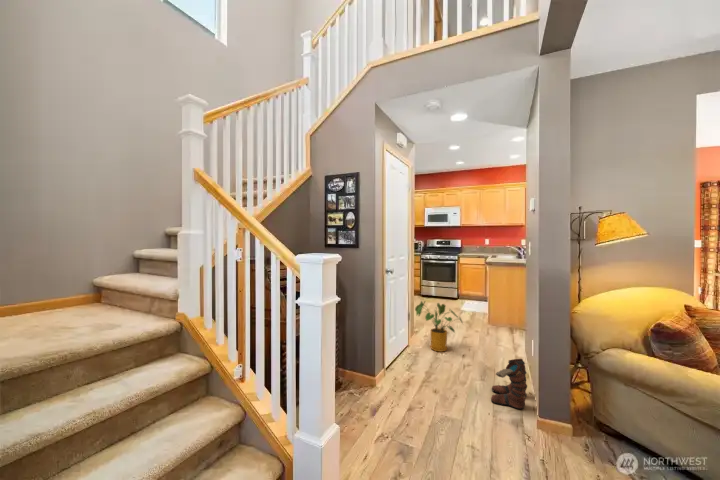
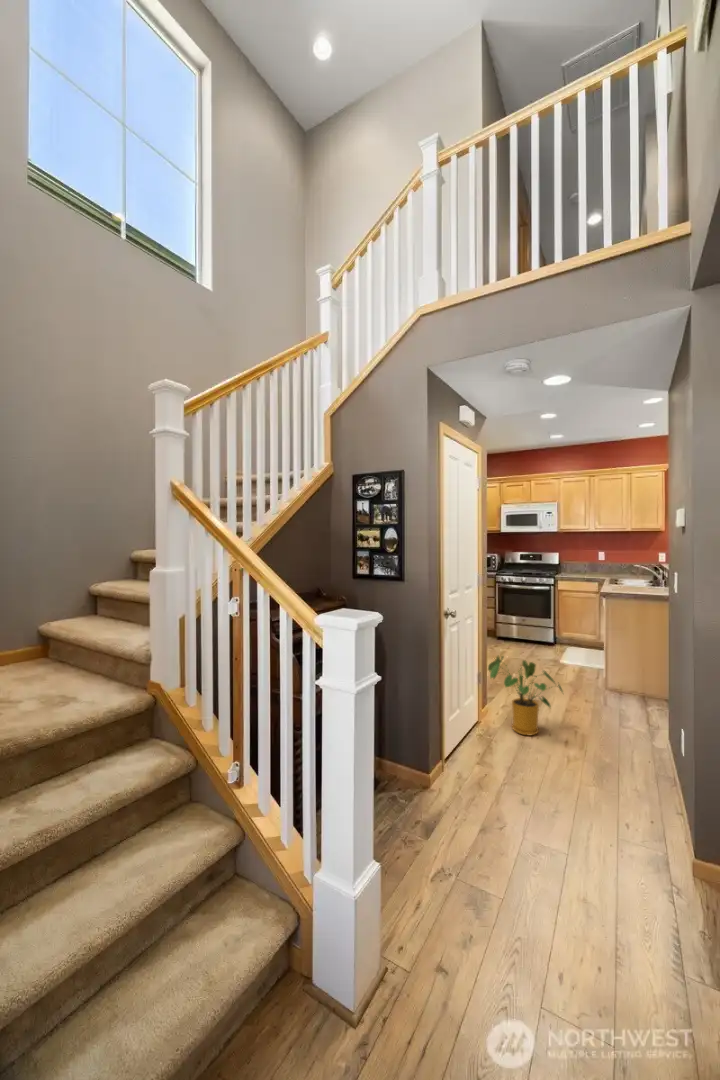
boots: present [491,359,527,409] -> none [609,758,669,839]

